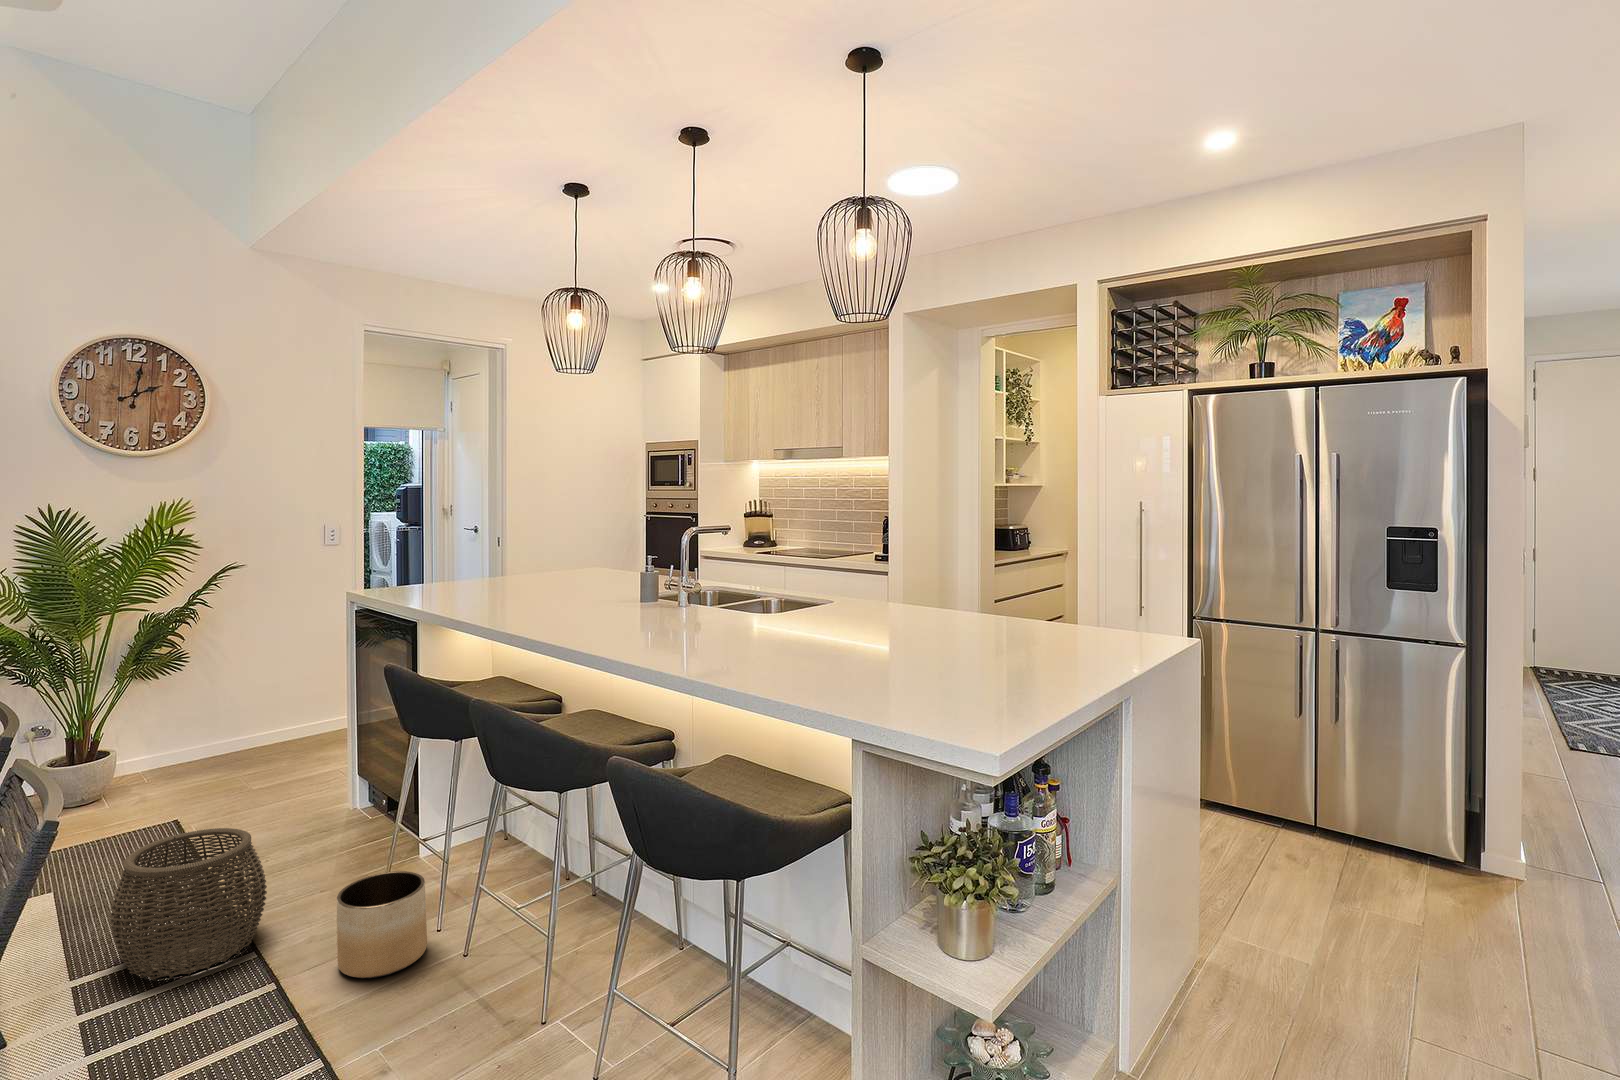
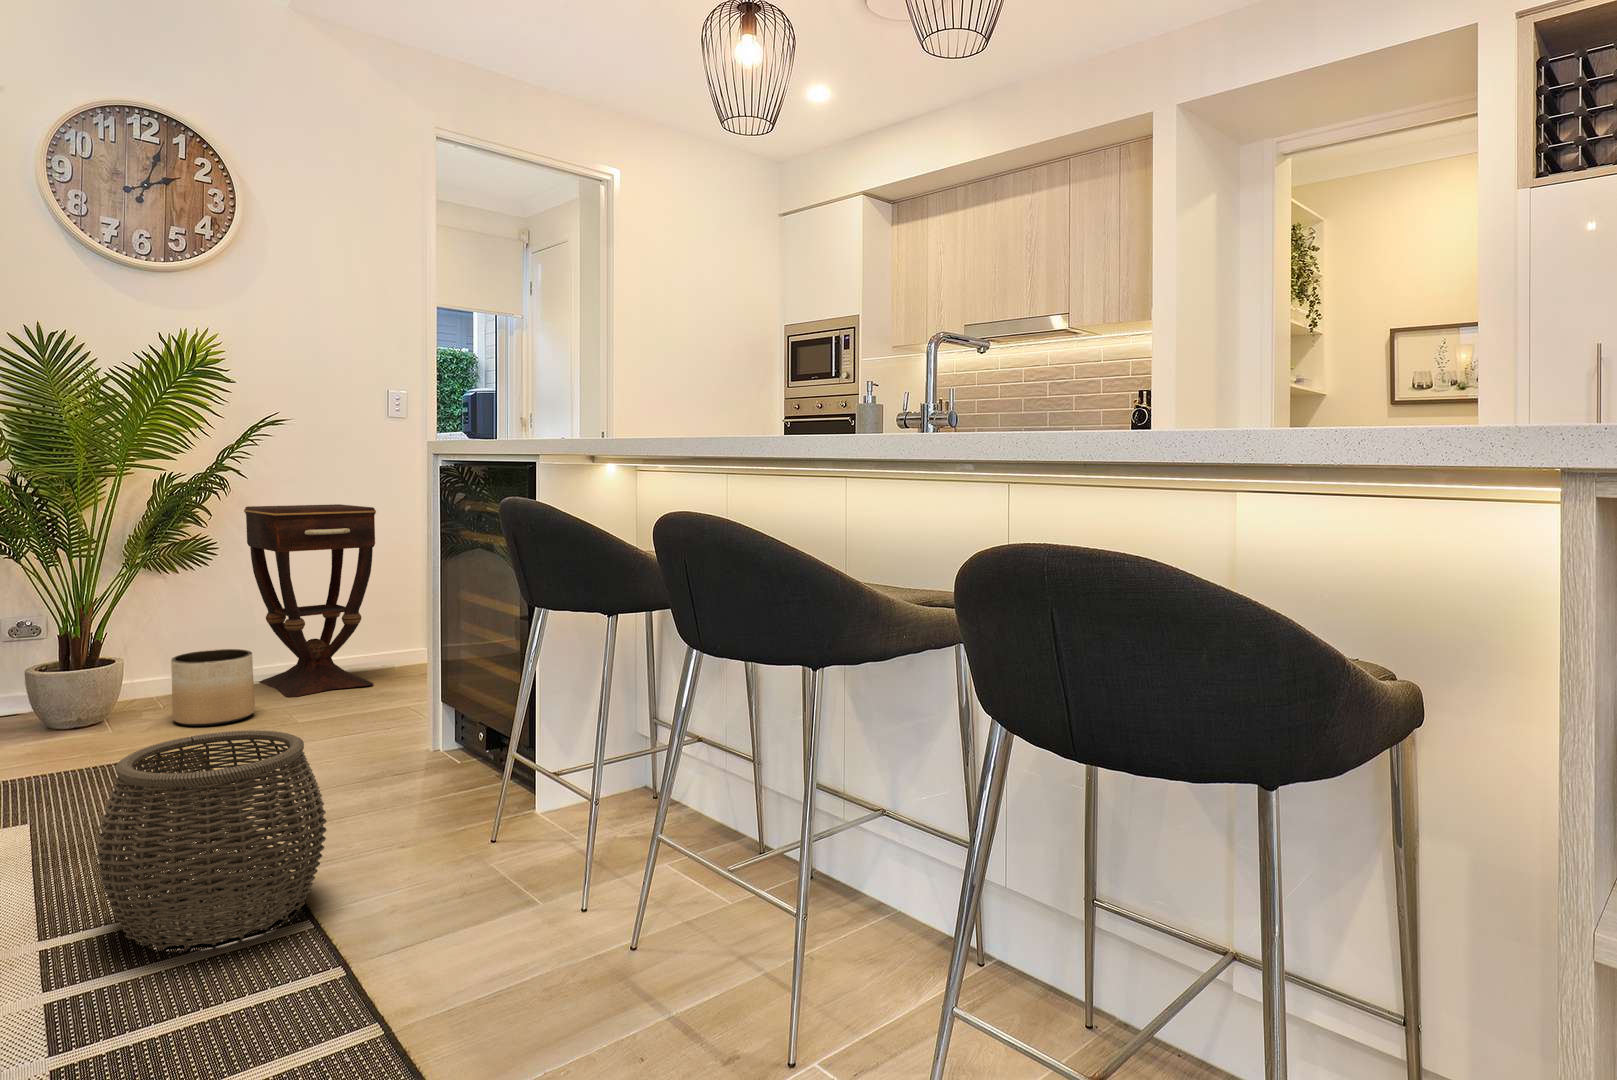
side table: none [213,618,317,771] -> present [244,504,376,697]
planter: present [337,871,427,978] -> present [171,649,255,726]

